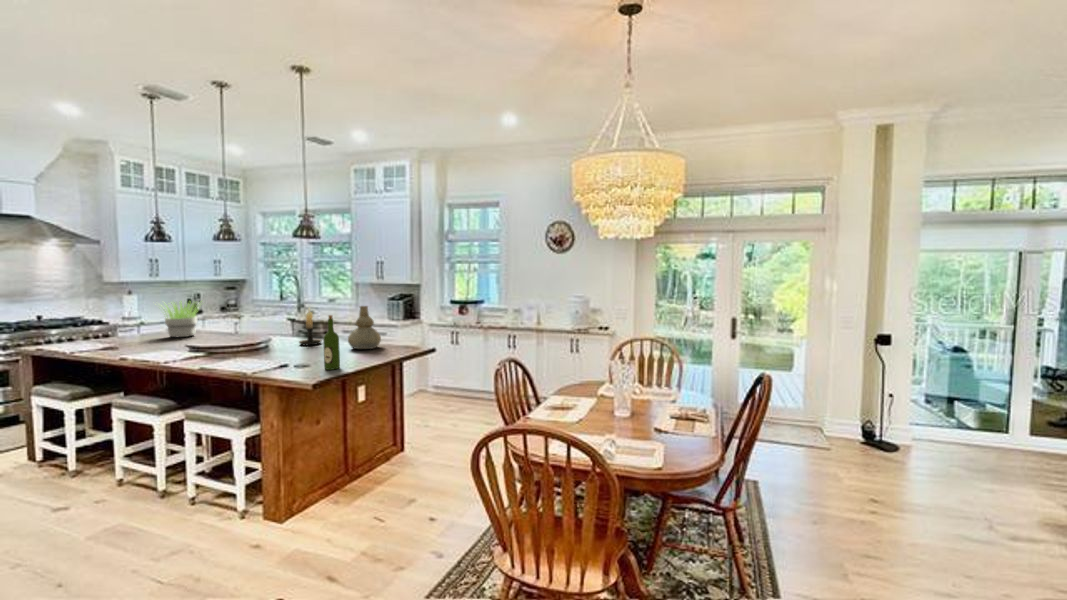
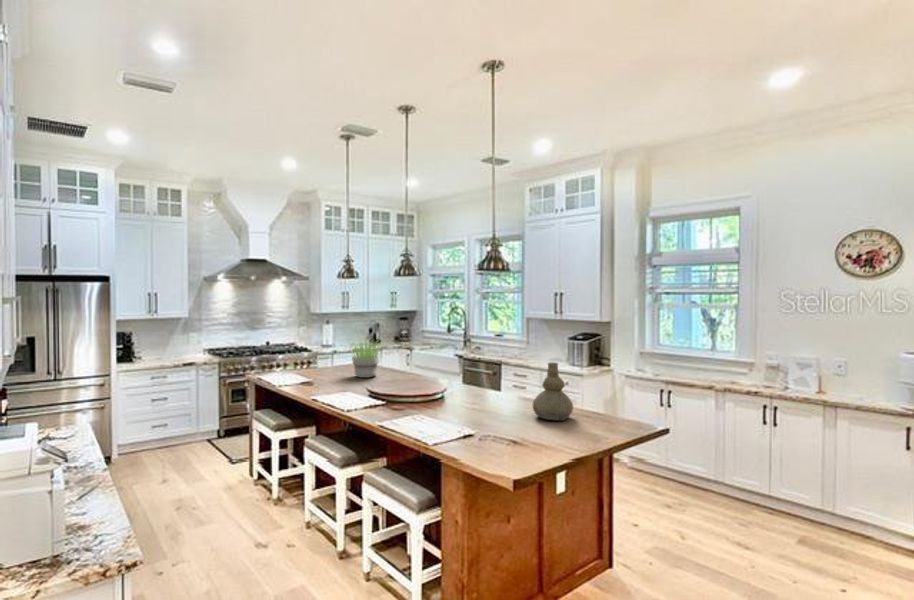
candle holder: present [299,309,321,345] -> none [476,357,500,405]
wine bottle: present [323,315,340,370] -> none [511,382,530,454]

